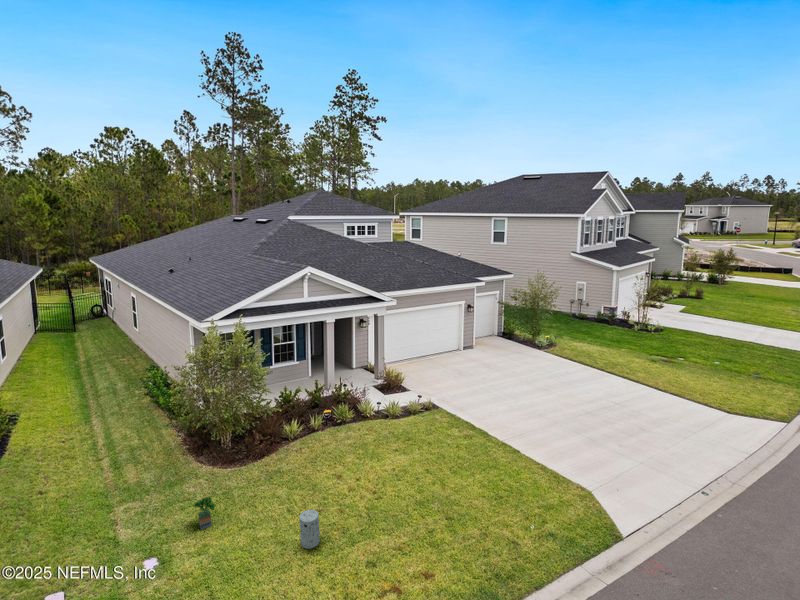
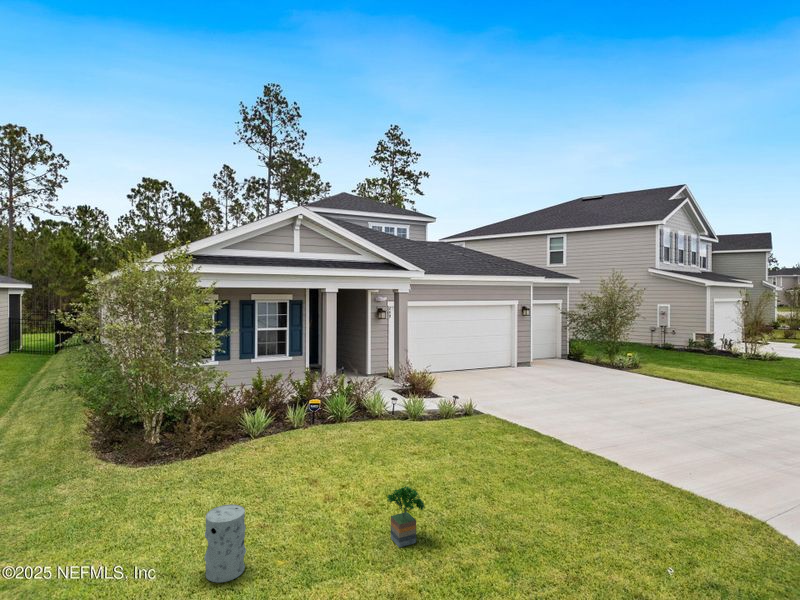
potted tree: present [194,497,215,529] -> present [387,486,425,548]

